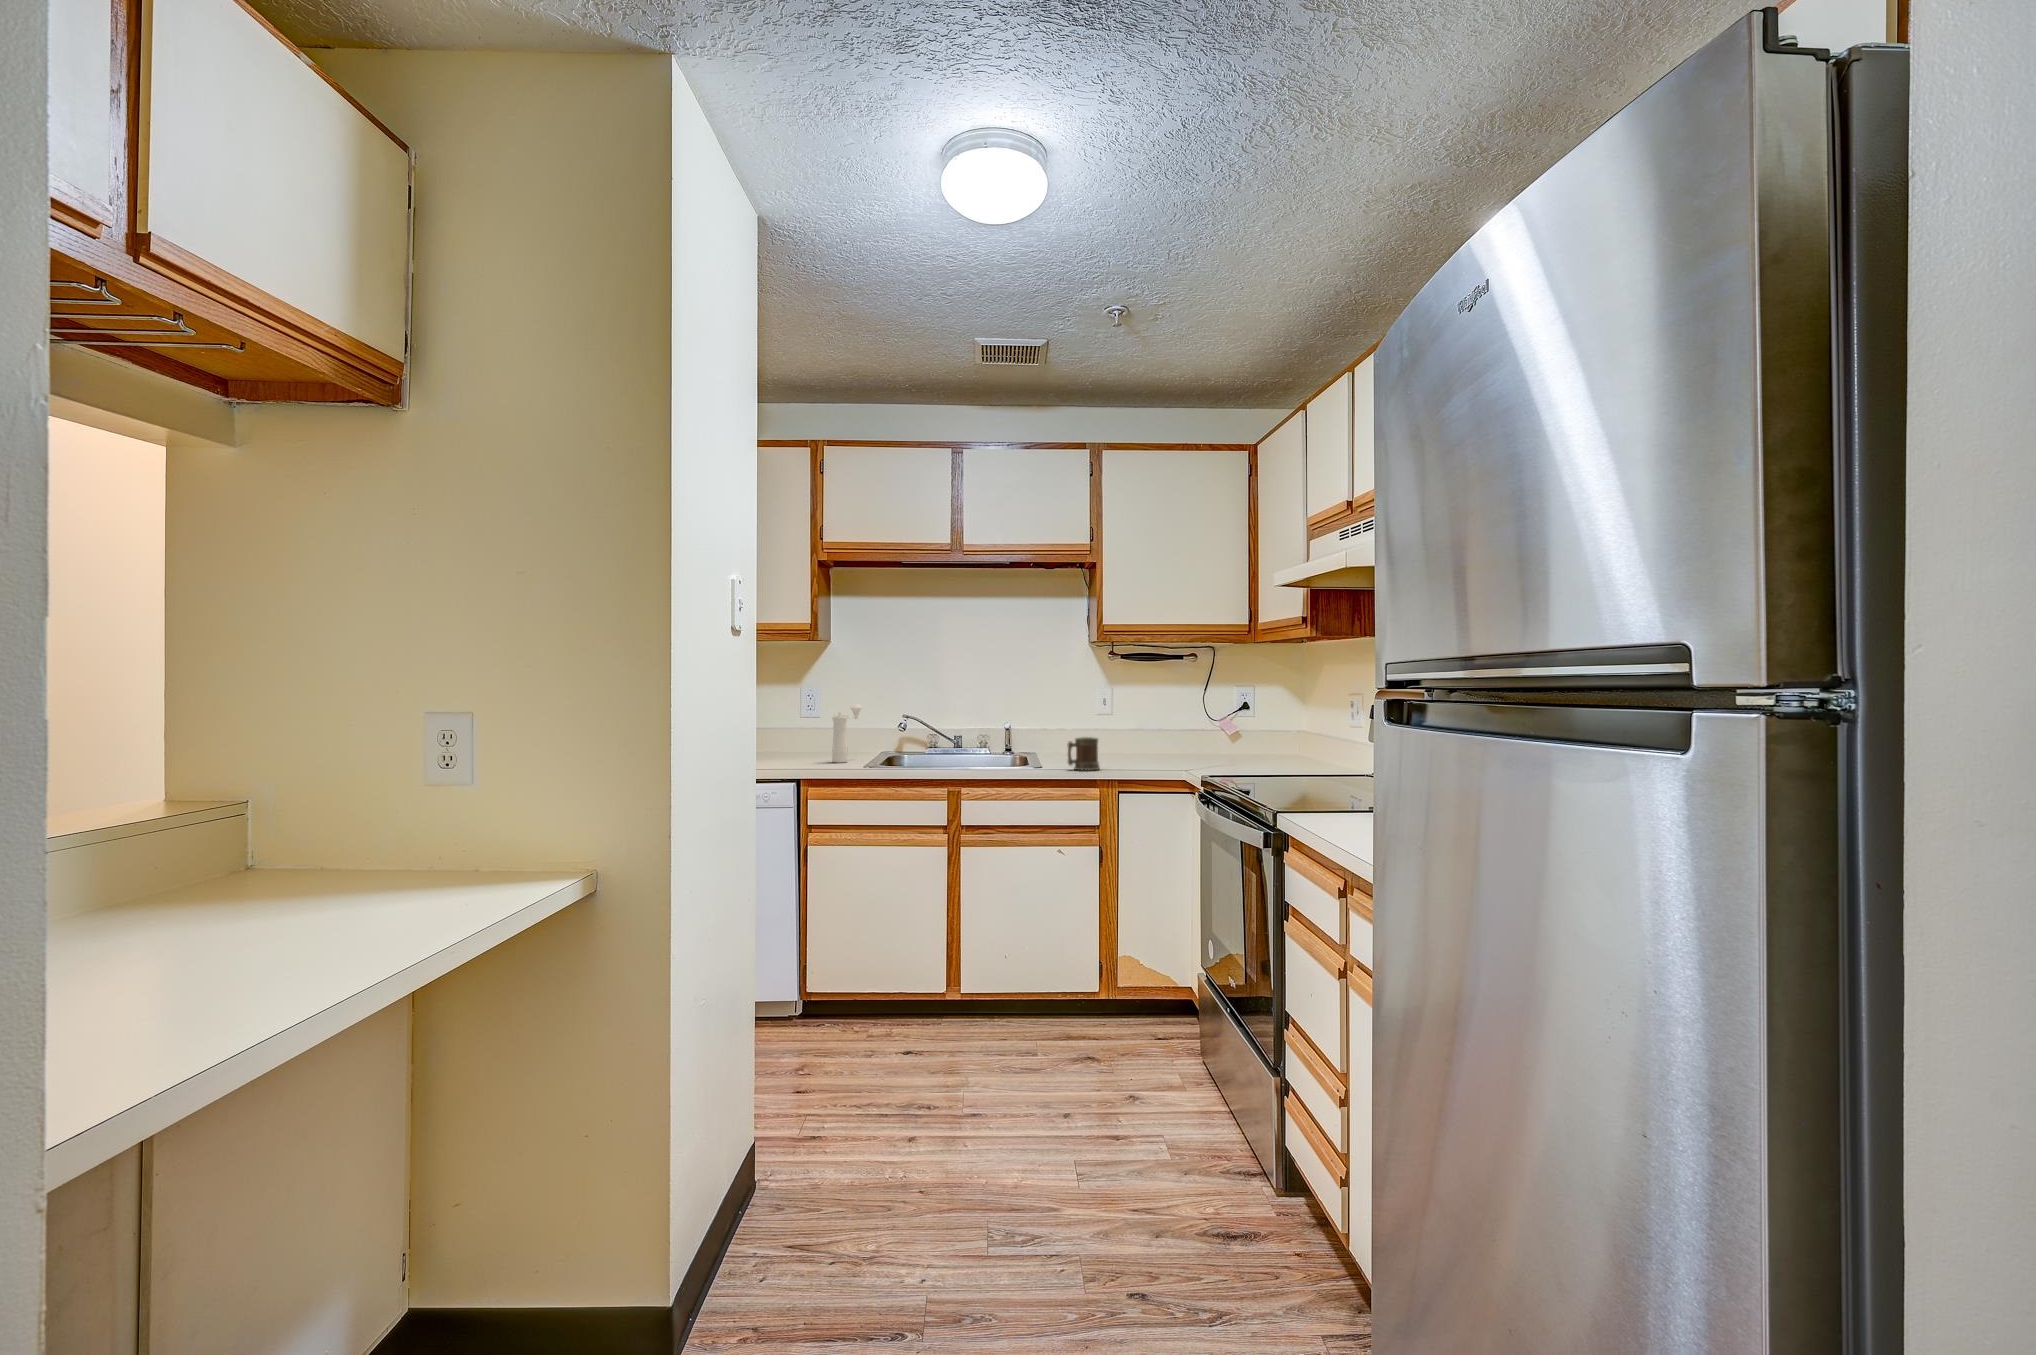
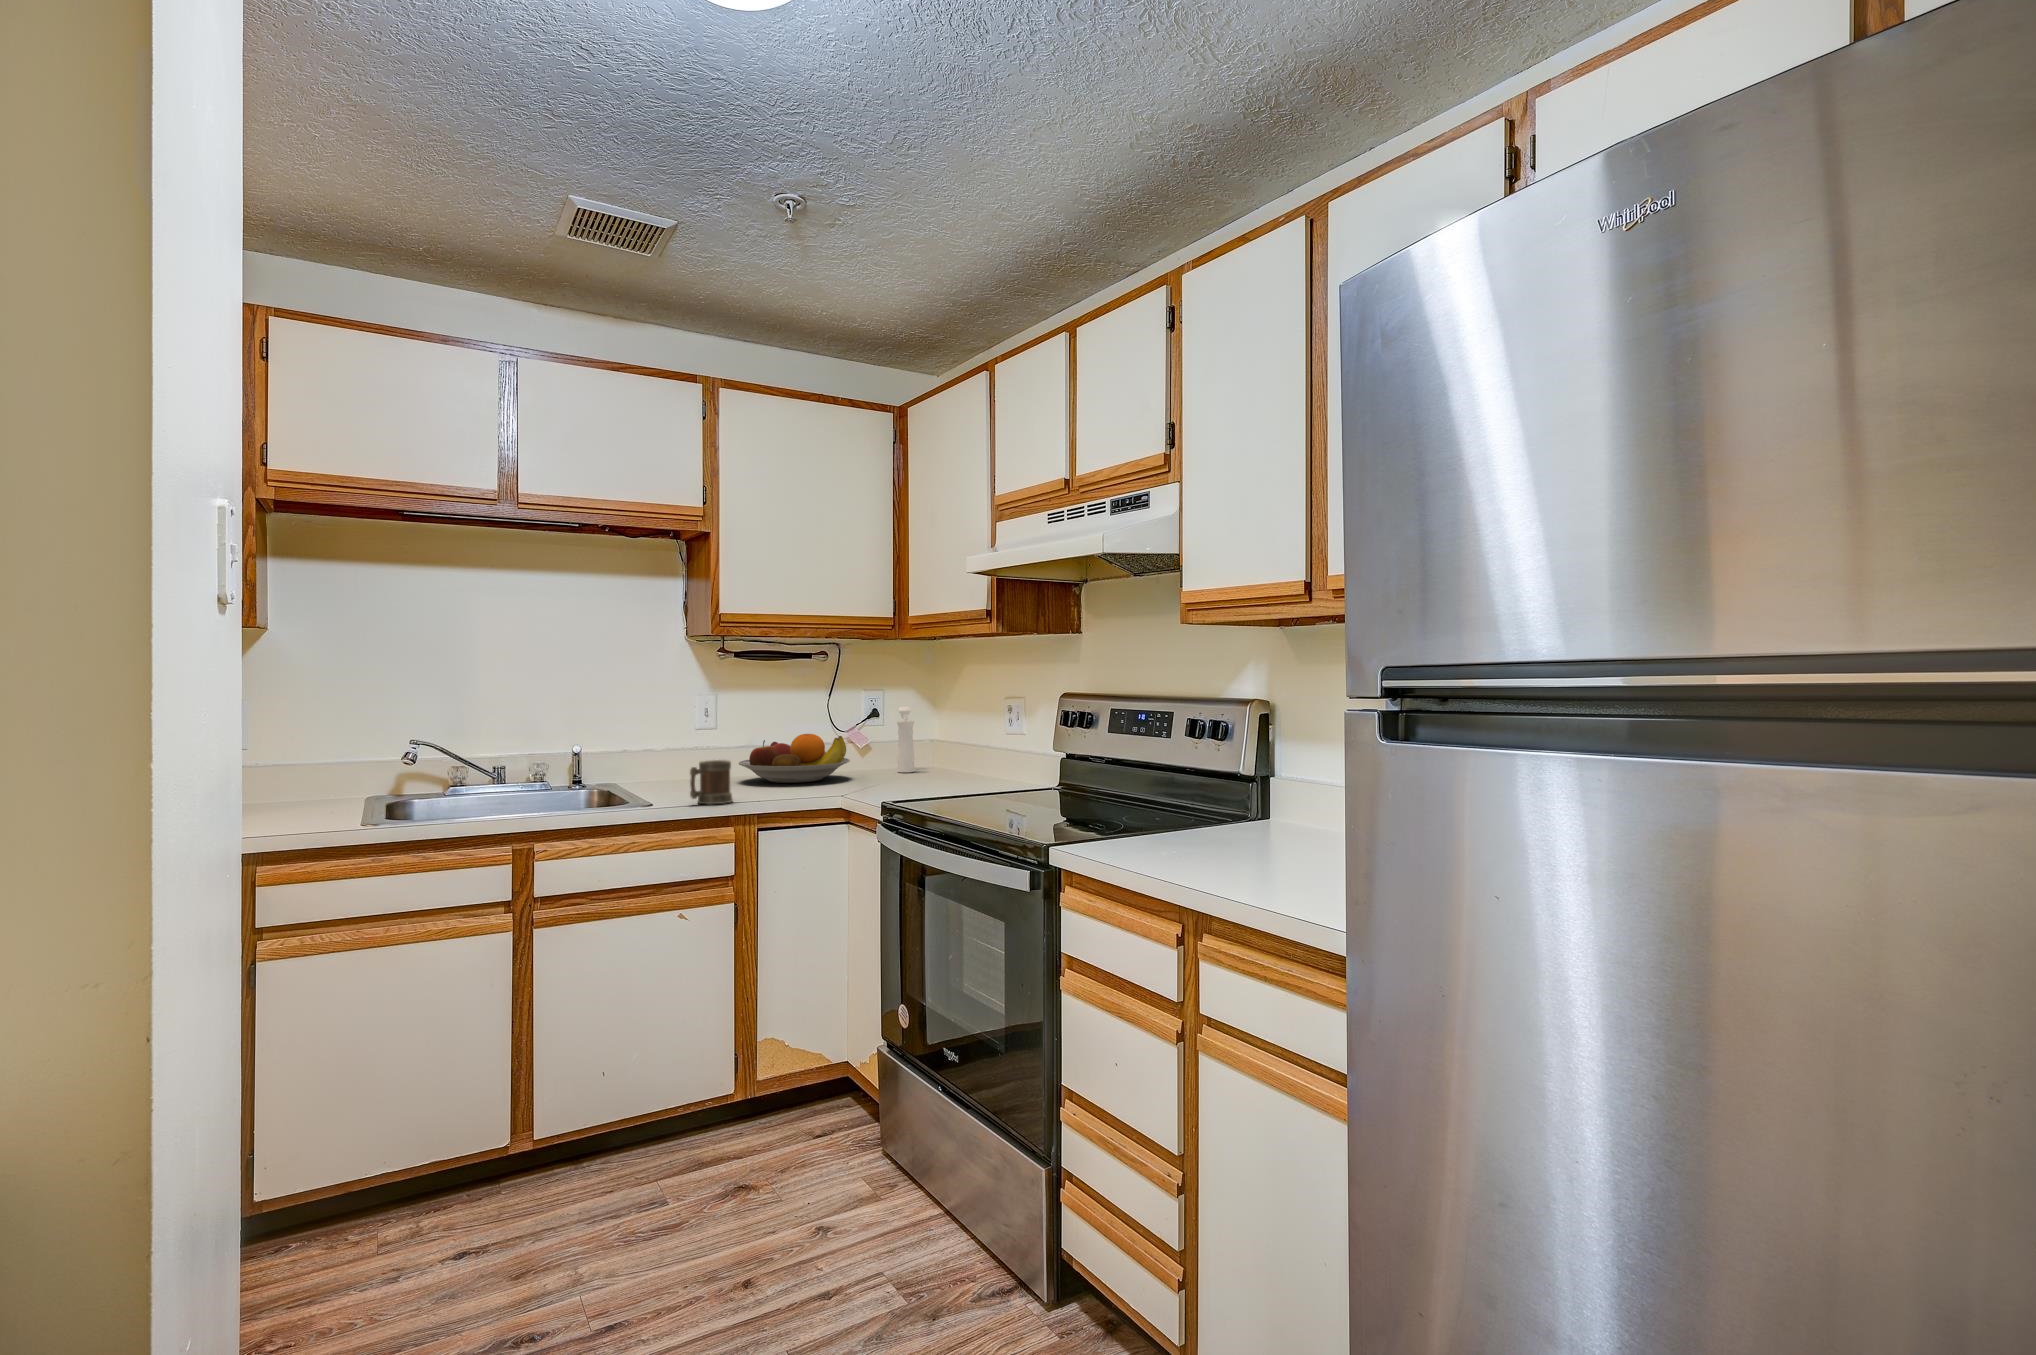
pepper mill: present [832,705,862,763] -> present [897,707,914,773]
fruit bowl: none [1124,721,1213,760] -> present [739,734,850,783]

